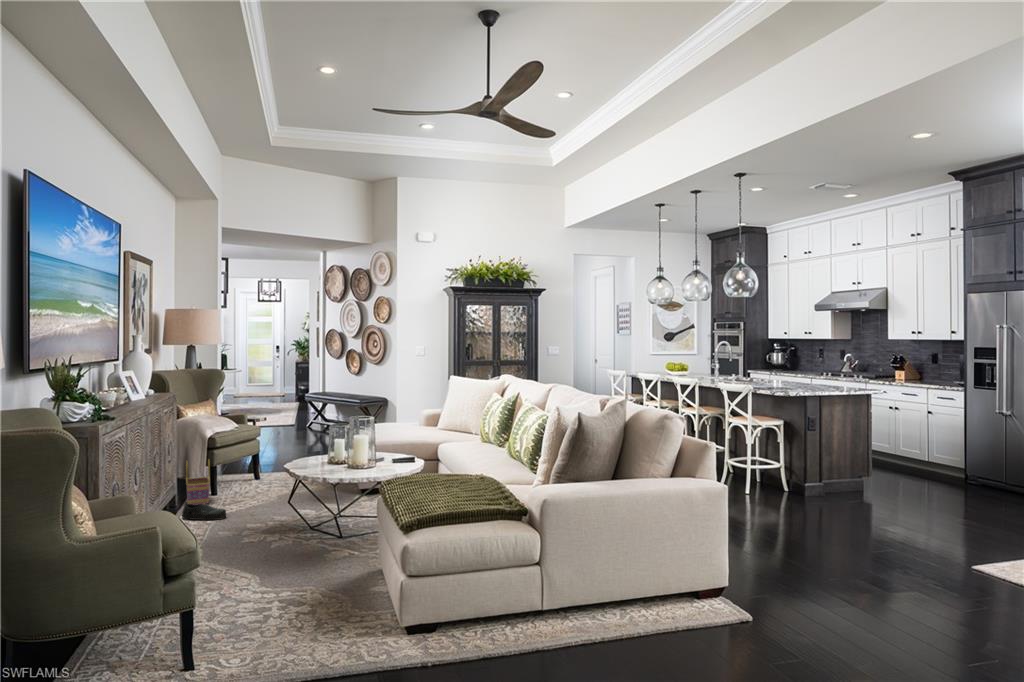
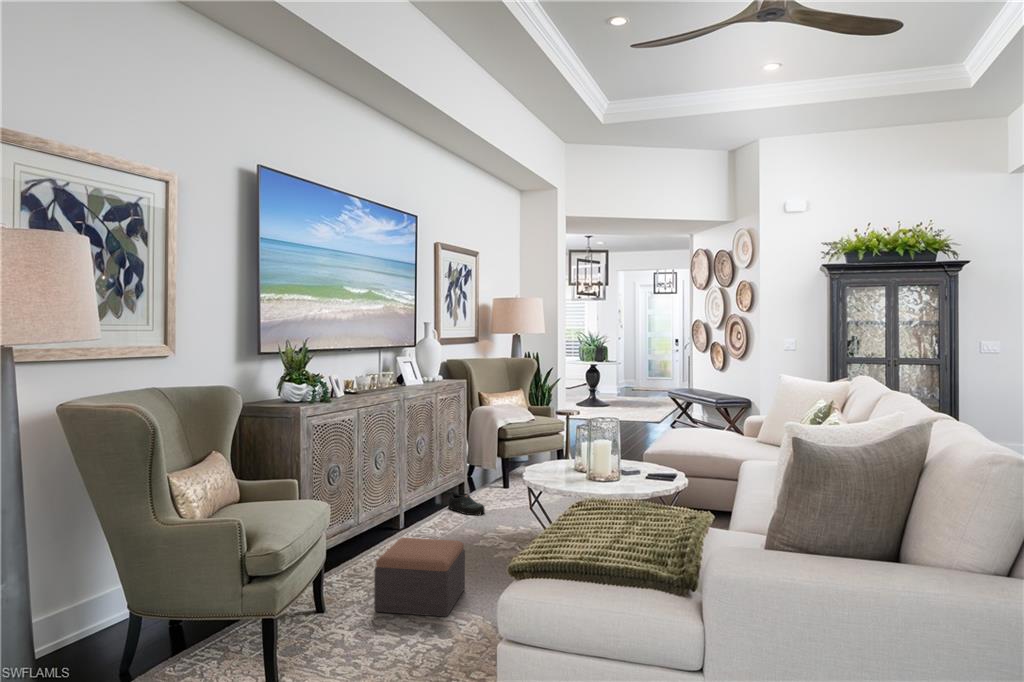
basket: present [186,460,210,505] -> none [470,448,498,495]
footstool: none [228,525,303,594] -> present [374,538,465,617]

